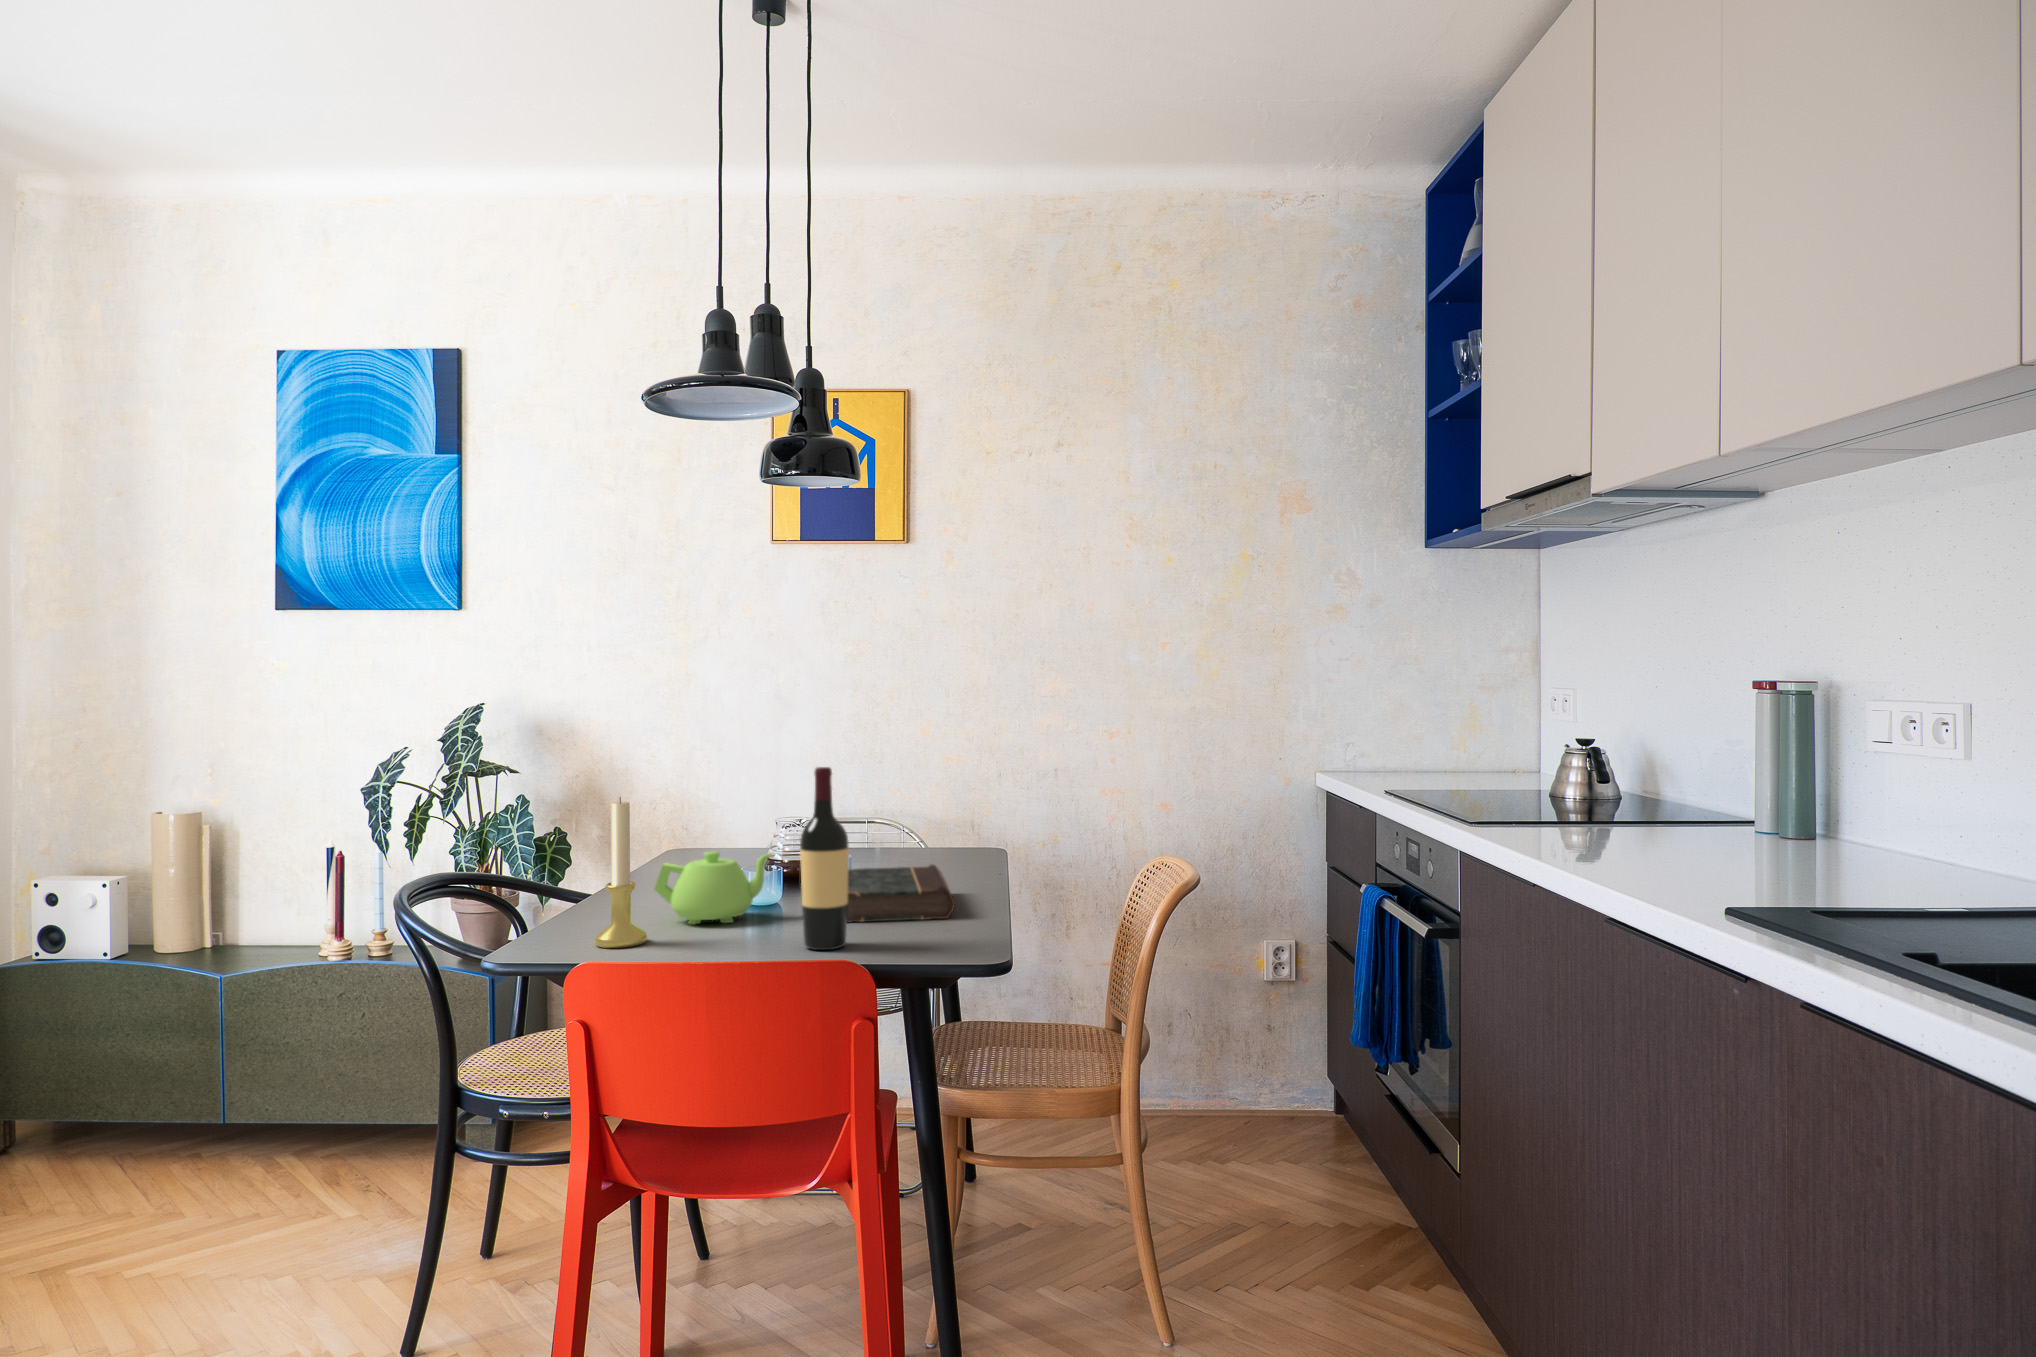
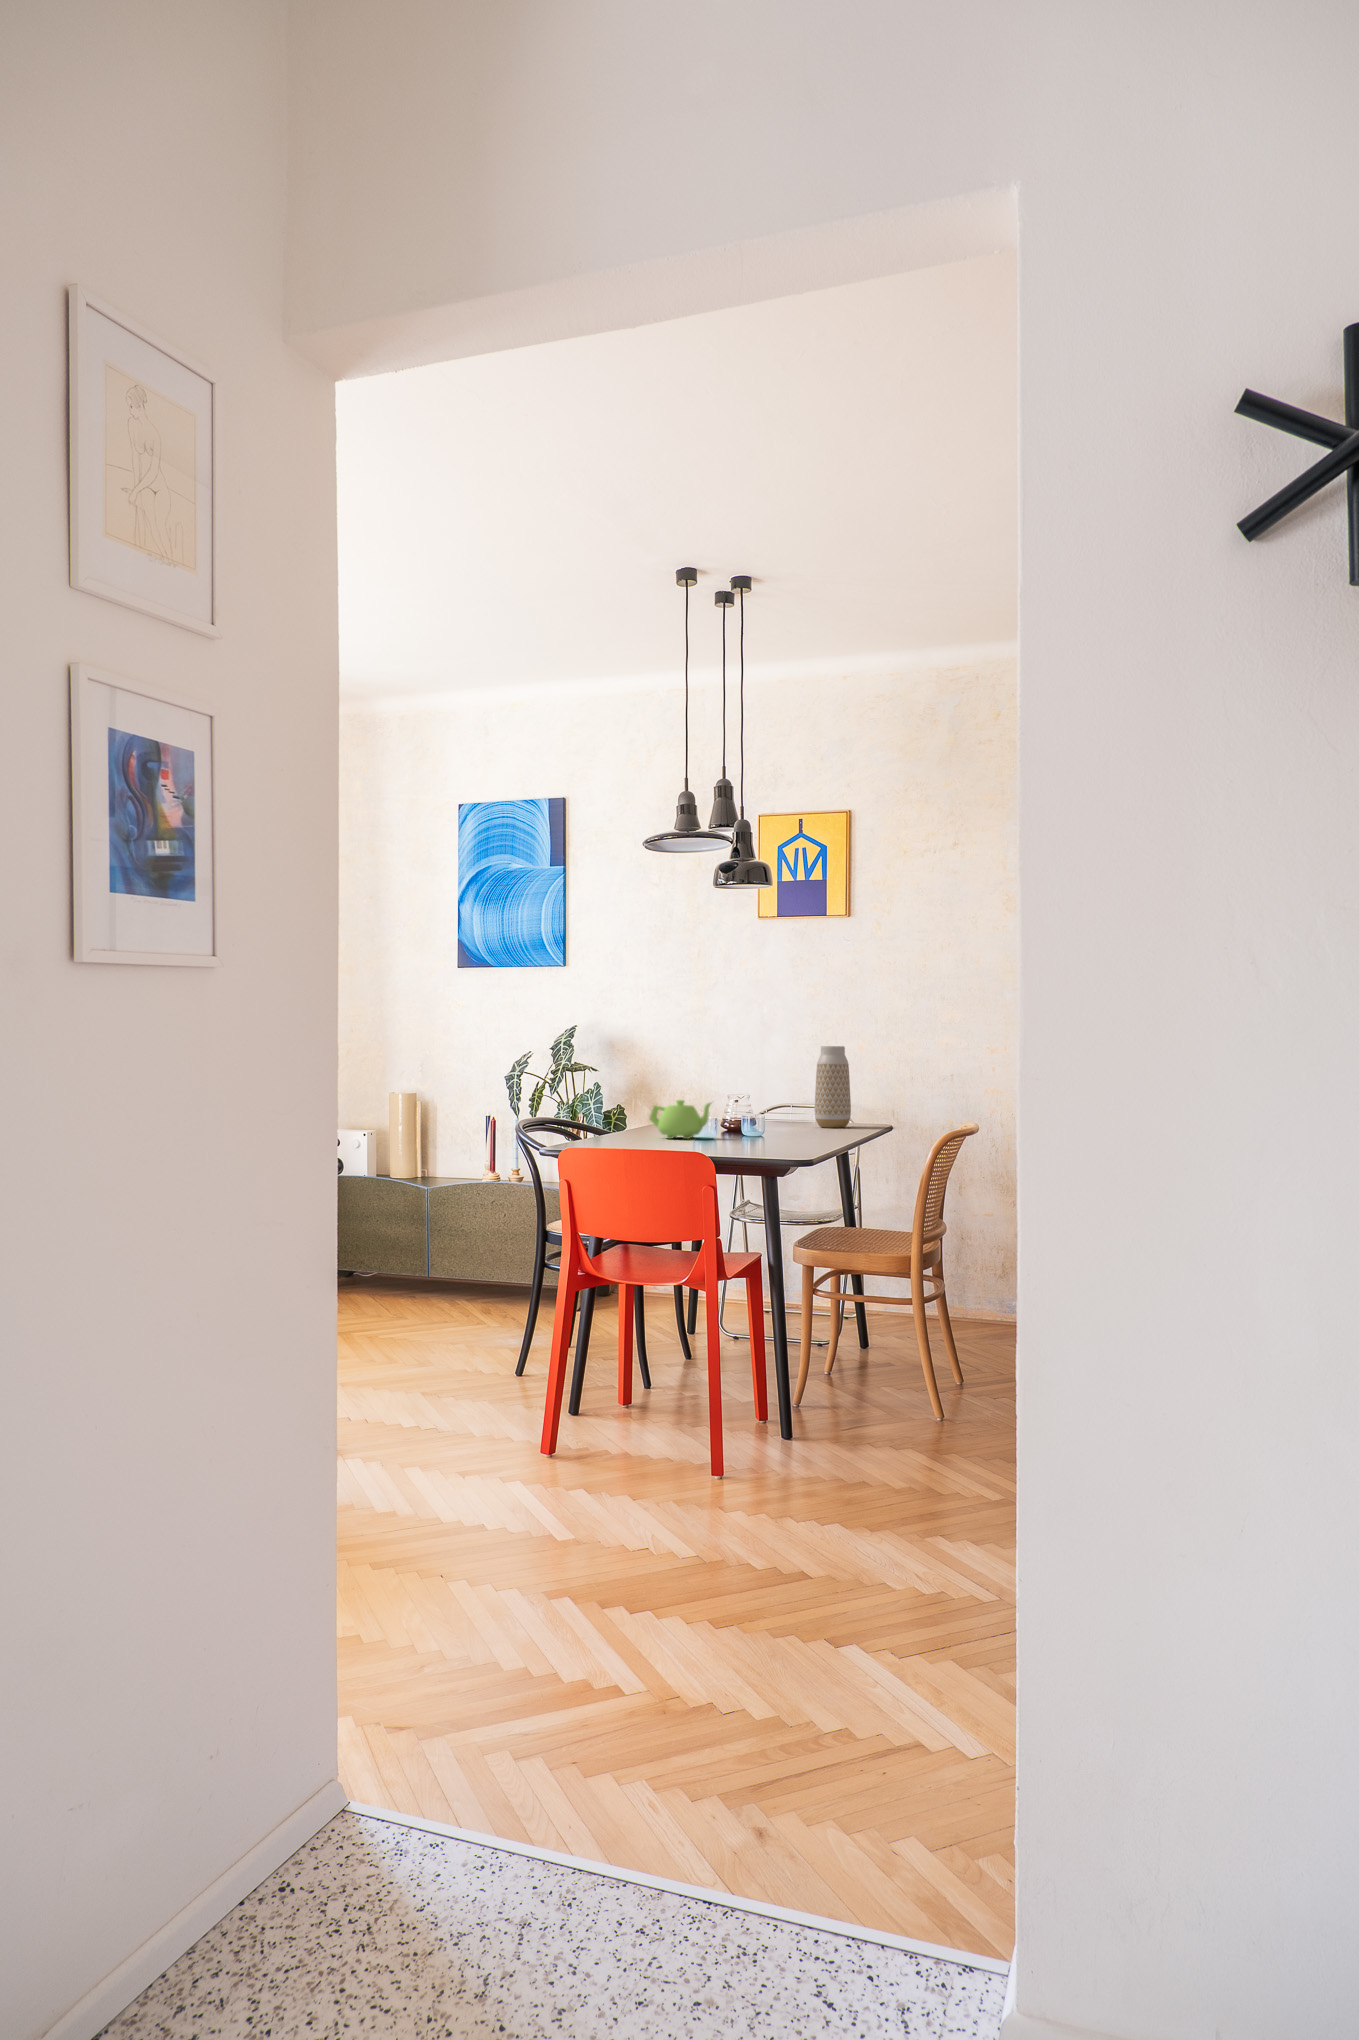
vase: none [894,737,948,862] -> present [815,1046,851,1128]
wine bottle: present [800,767,849,950] -> none [715,1048,741,1146]
candle holder: present [594,797,647,948] -> none [614,1064,641,1142]
book: present [847,865,955,922] -> none [744,1118,822,1142]

